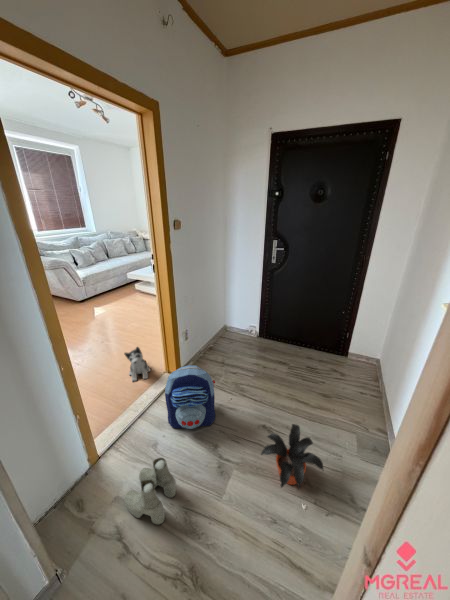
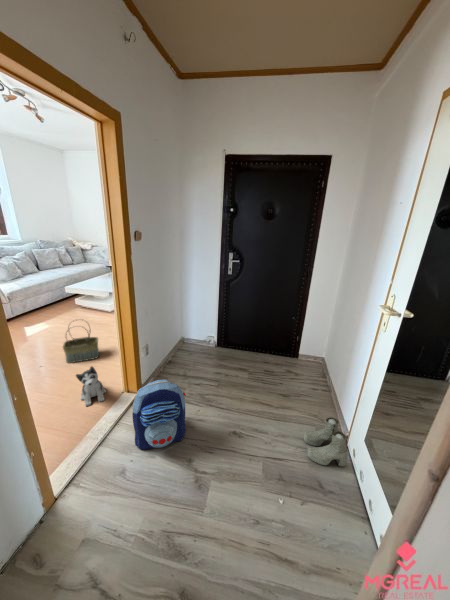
basket: none [119,303,150,342] -> present [63,327,99,363]
potted plant: present [261,424,323,489] -> none [239,425,296,488]
boots: present [124,458,176,525] -> present [303,417,349,467]

